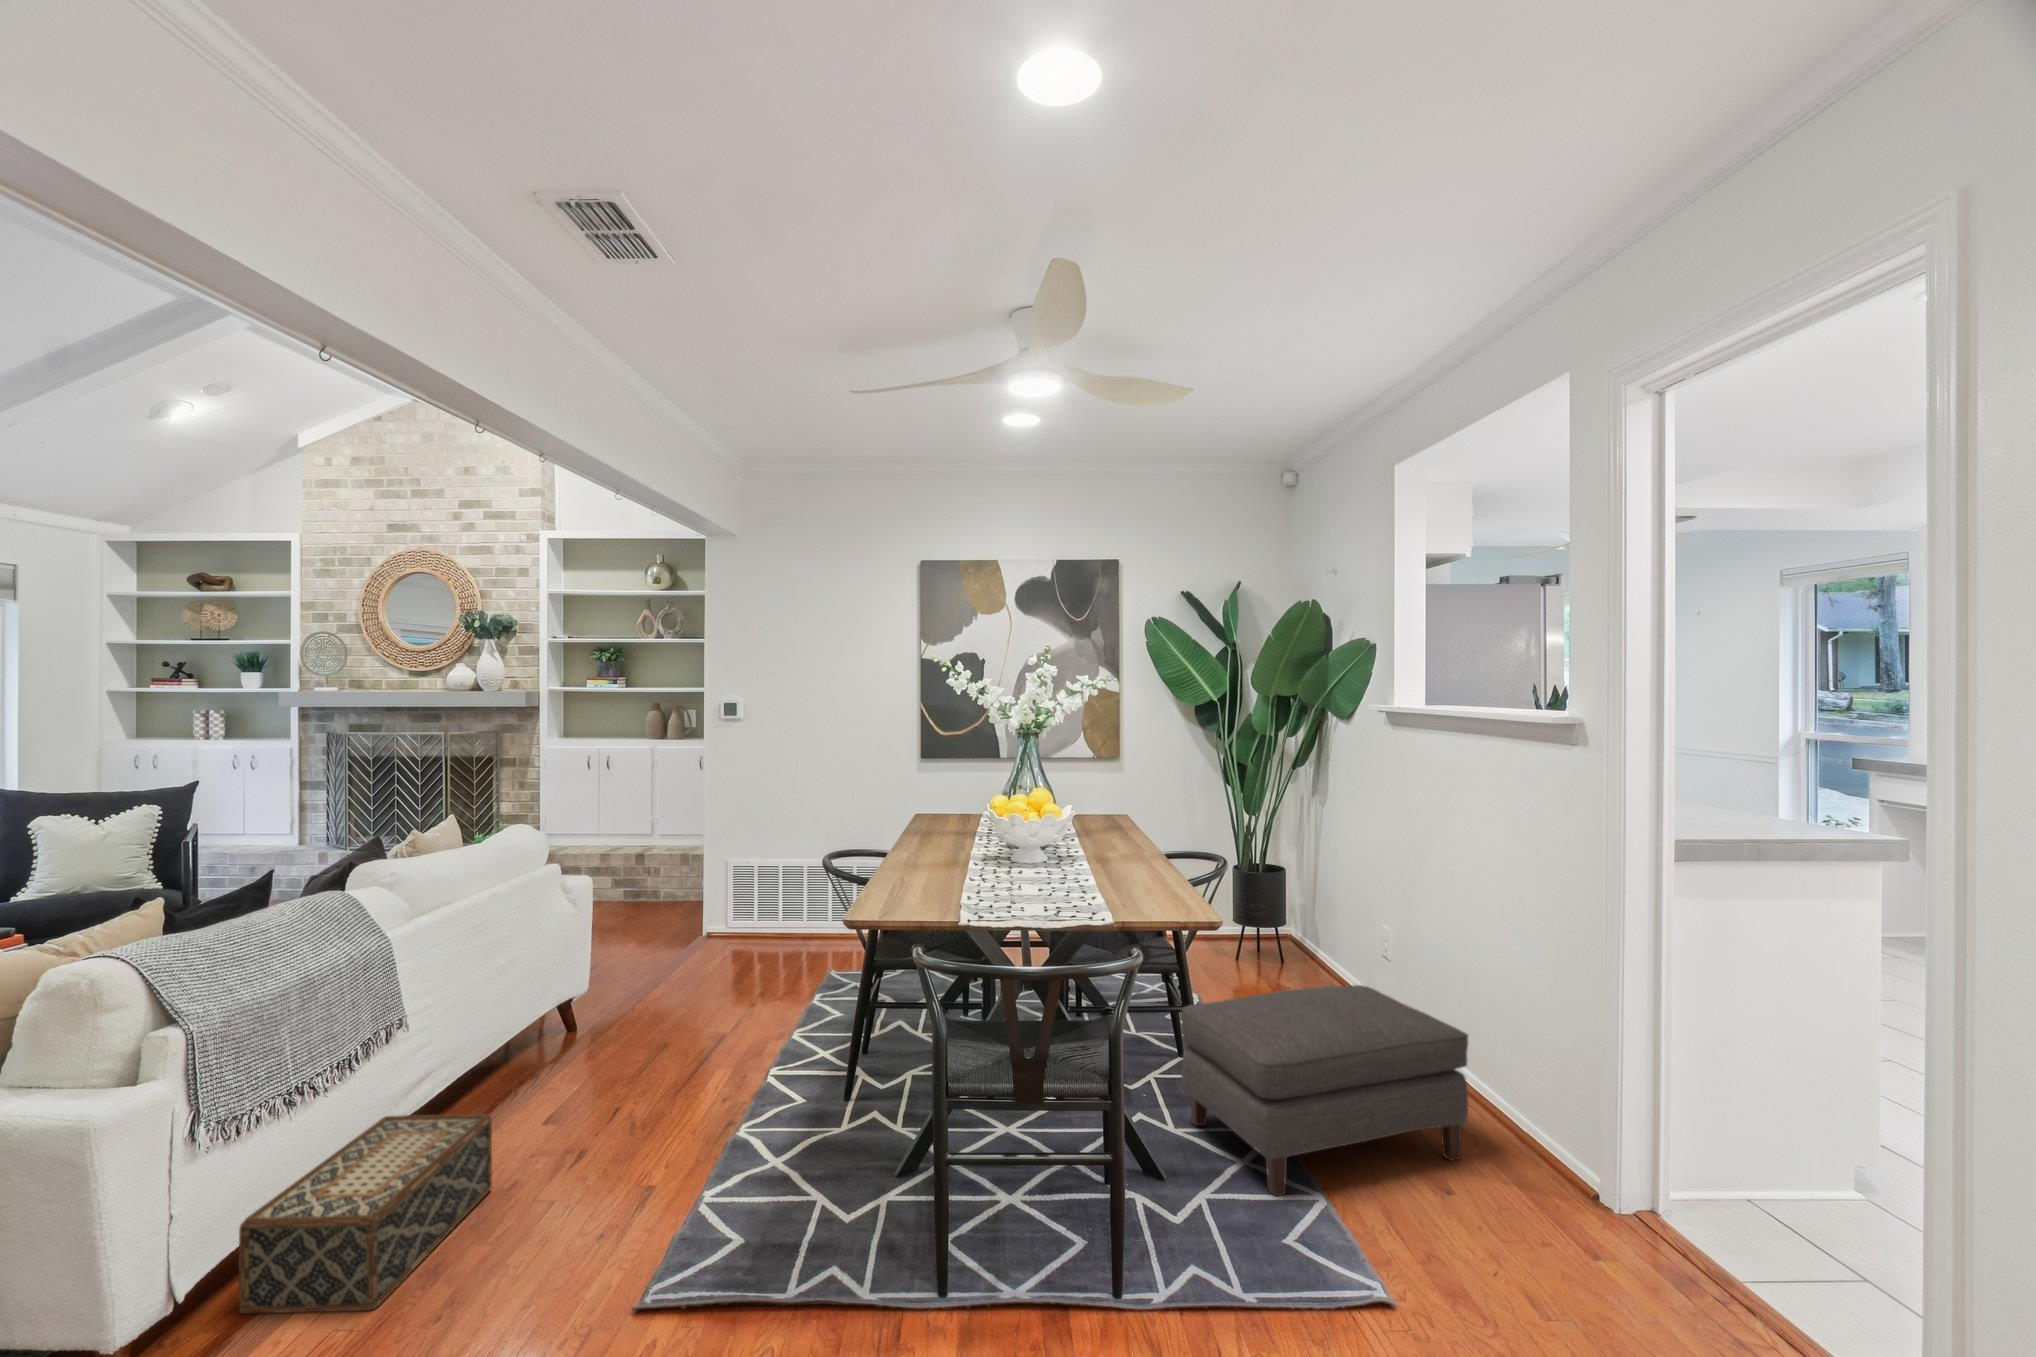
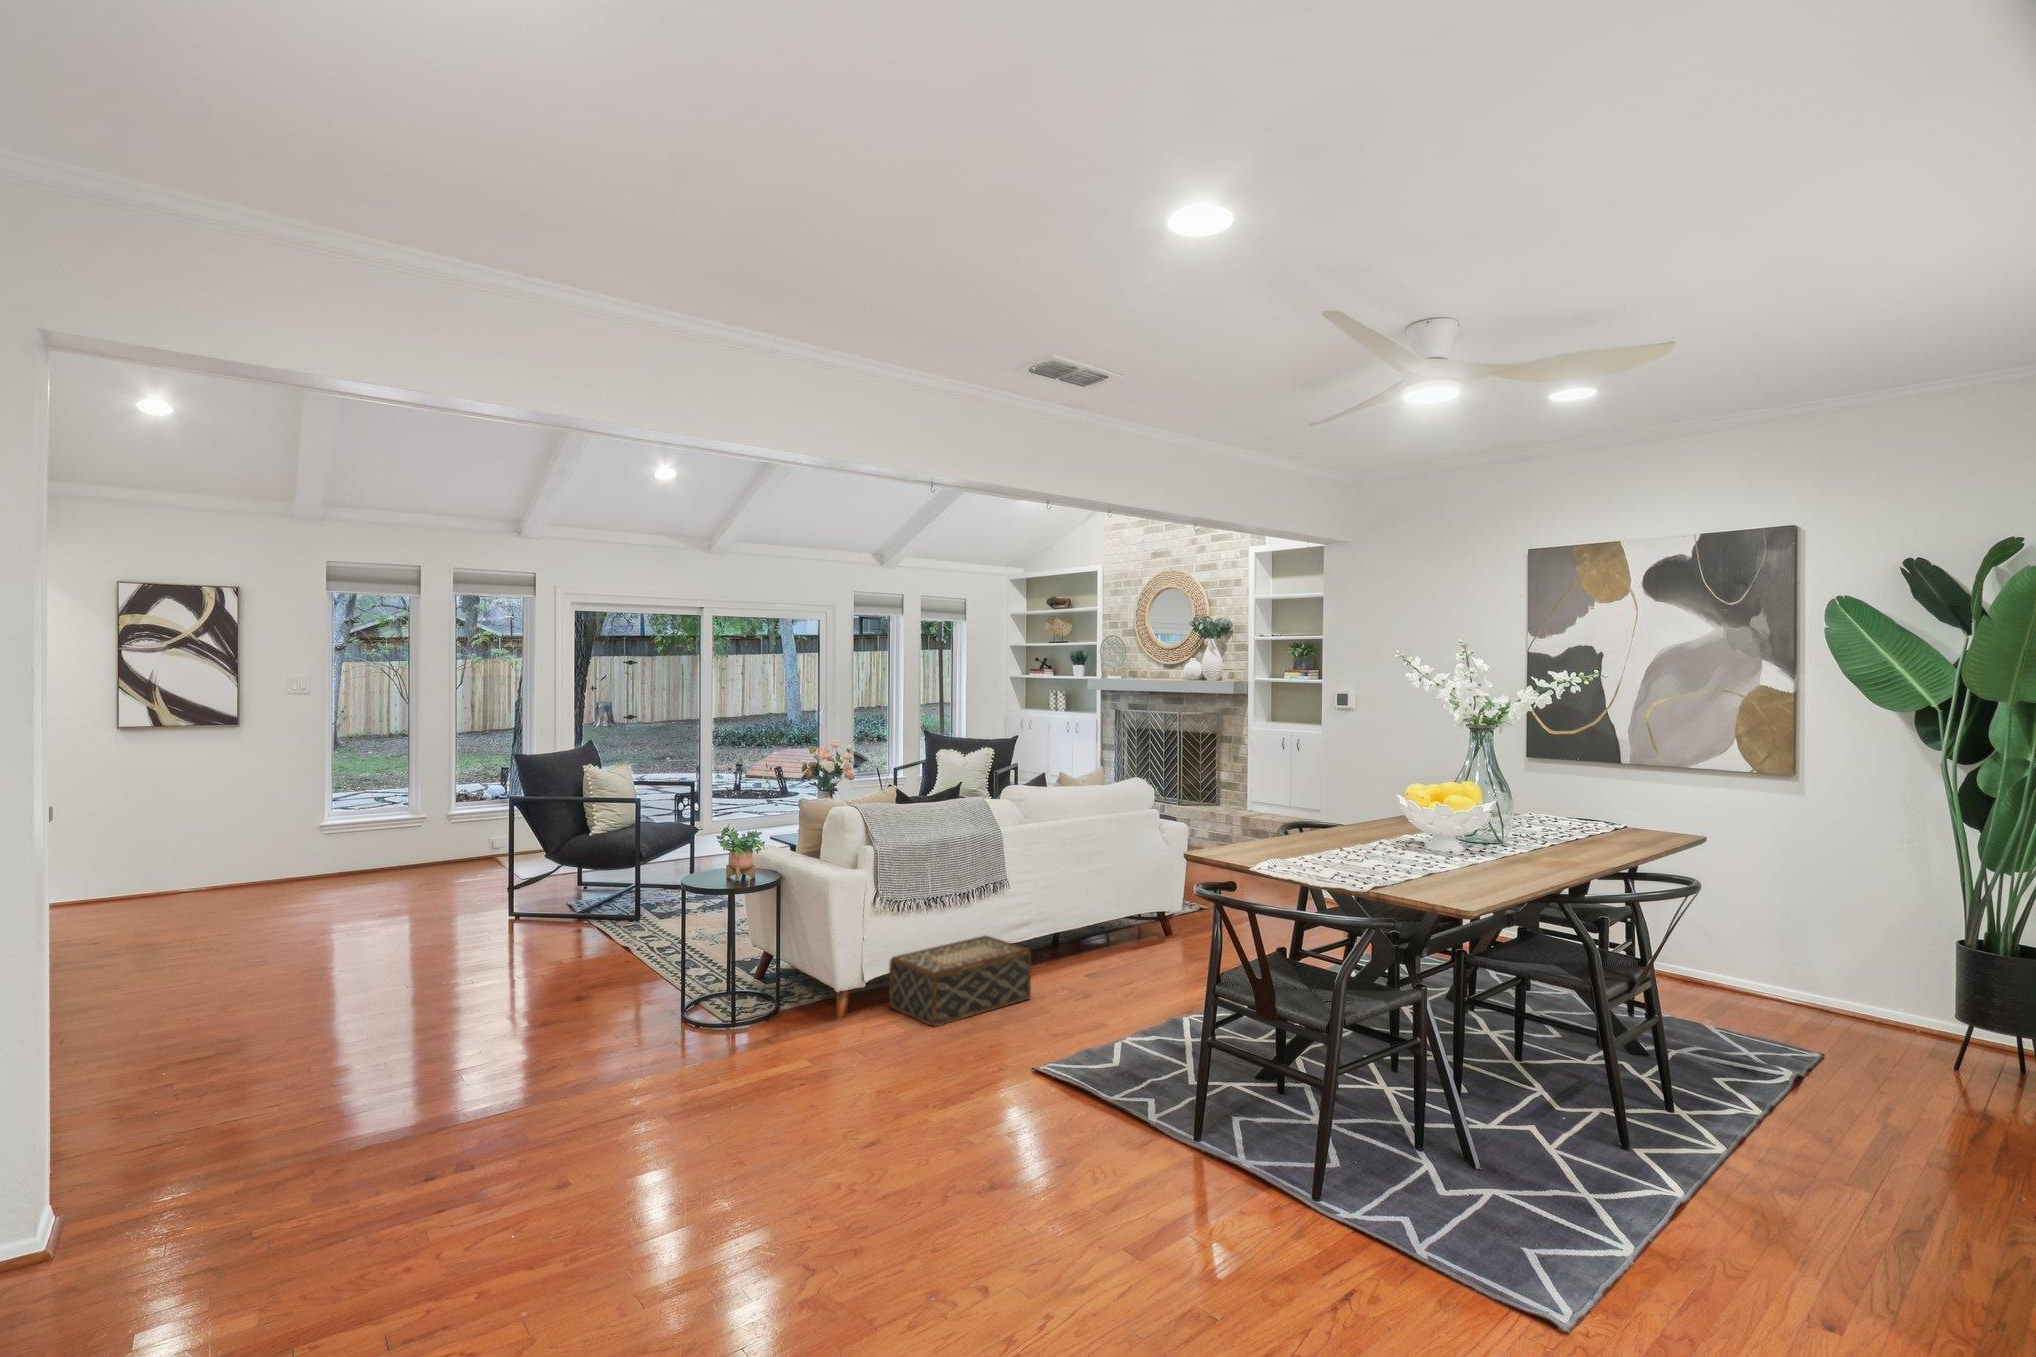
ottoman: present [1181,985,1468,1196] -> none [1562,1021,1931,1306]

